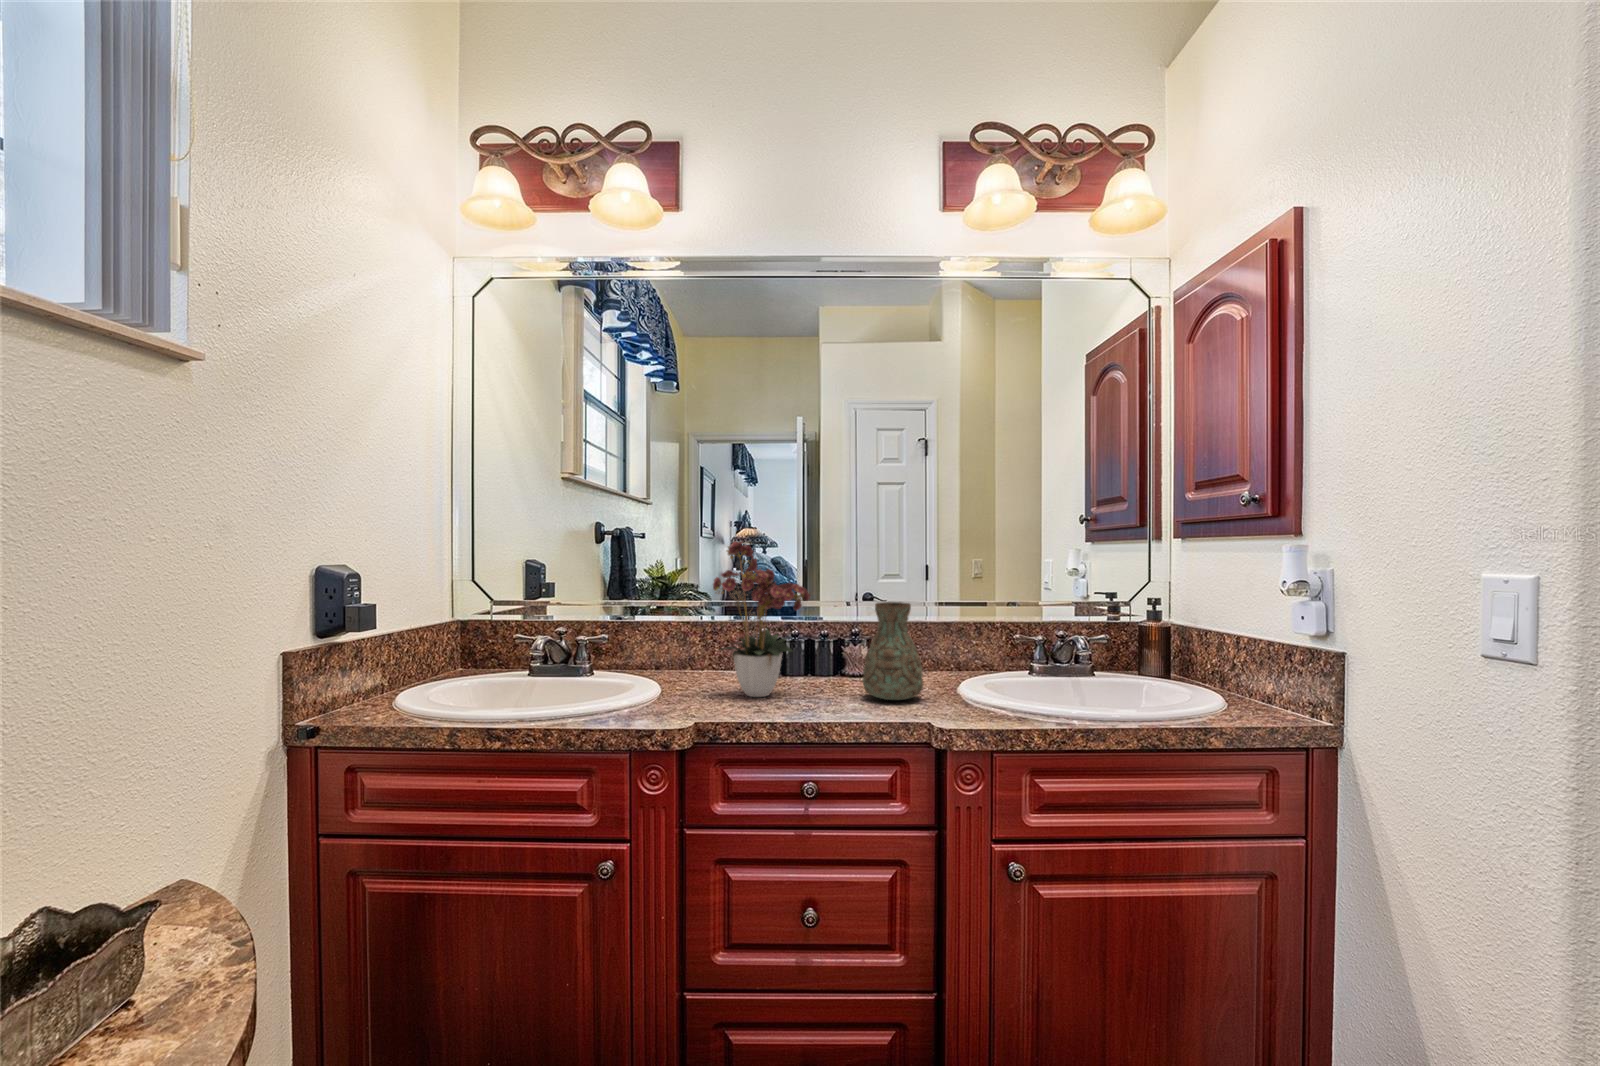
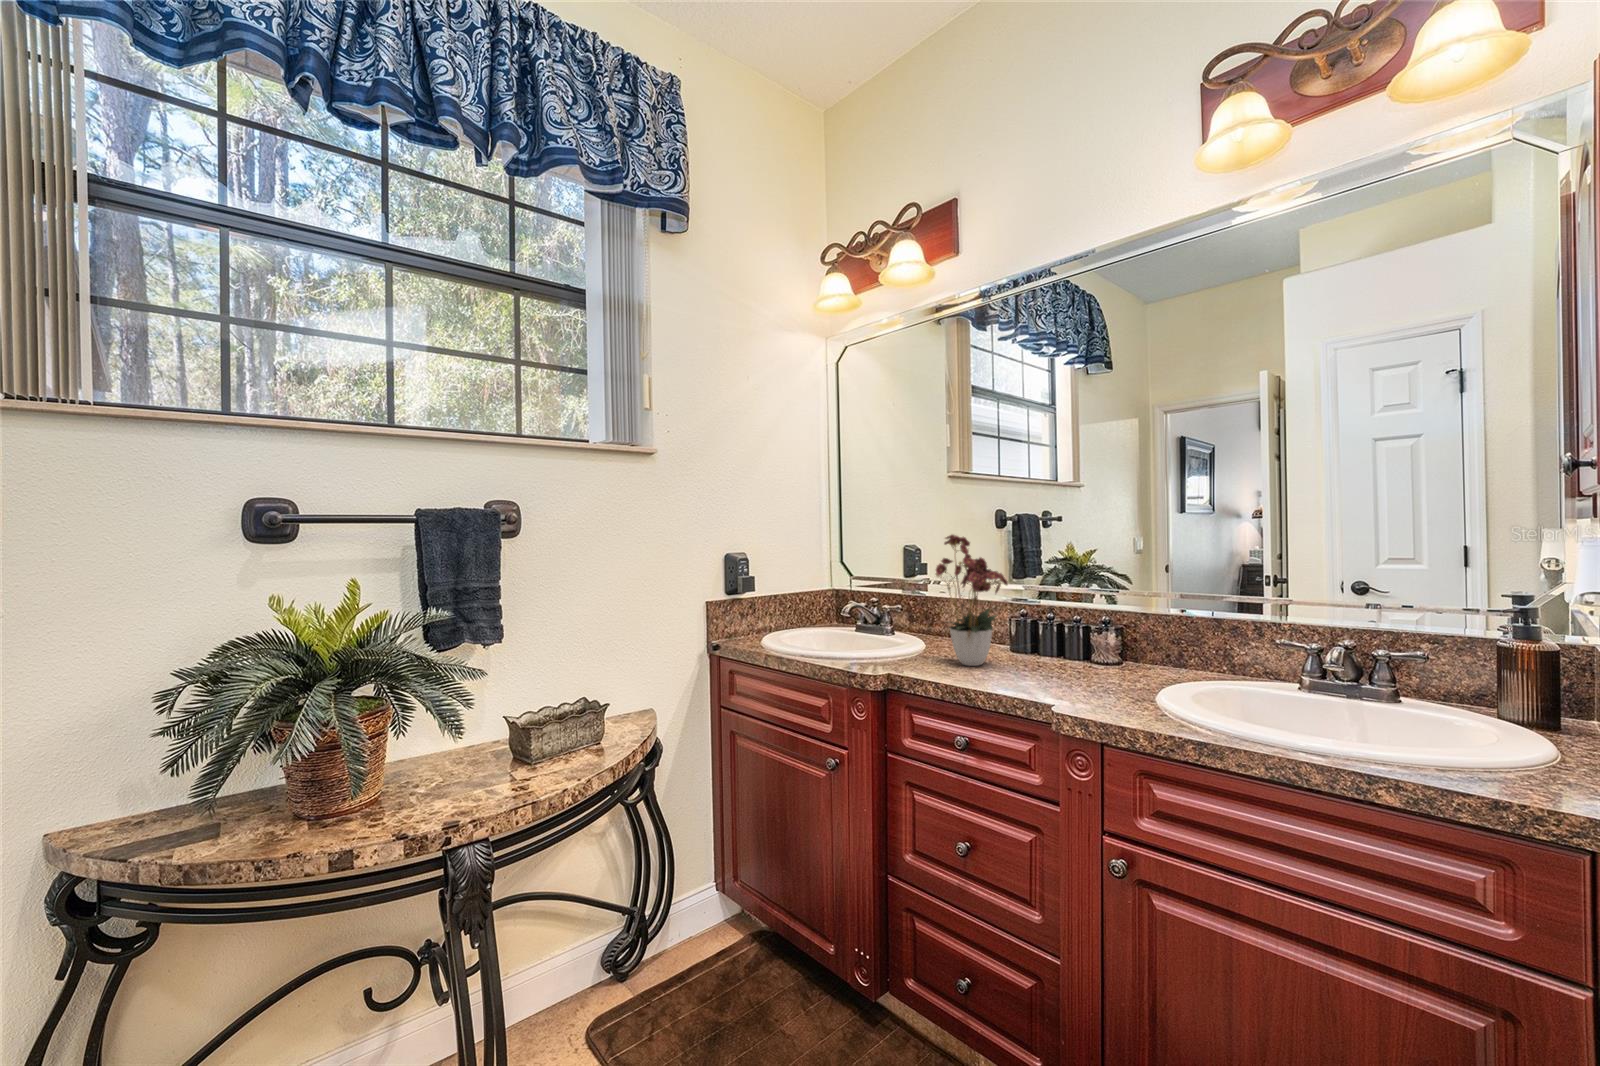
decorative vase: present [862,602,923,700] -> none [1044,591,1106,686]

